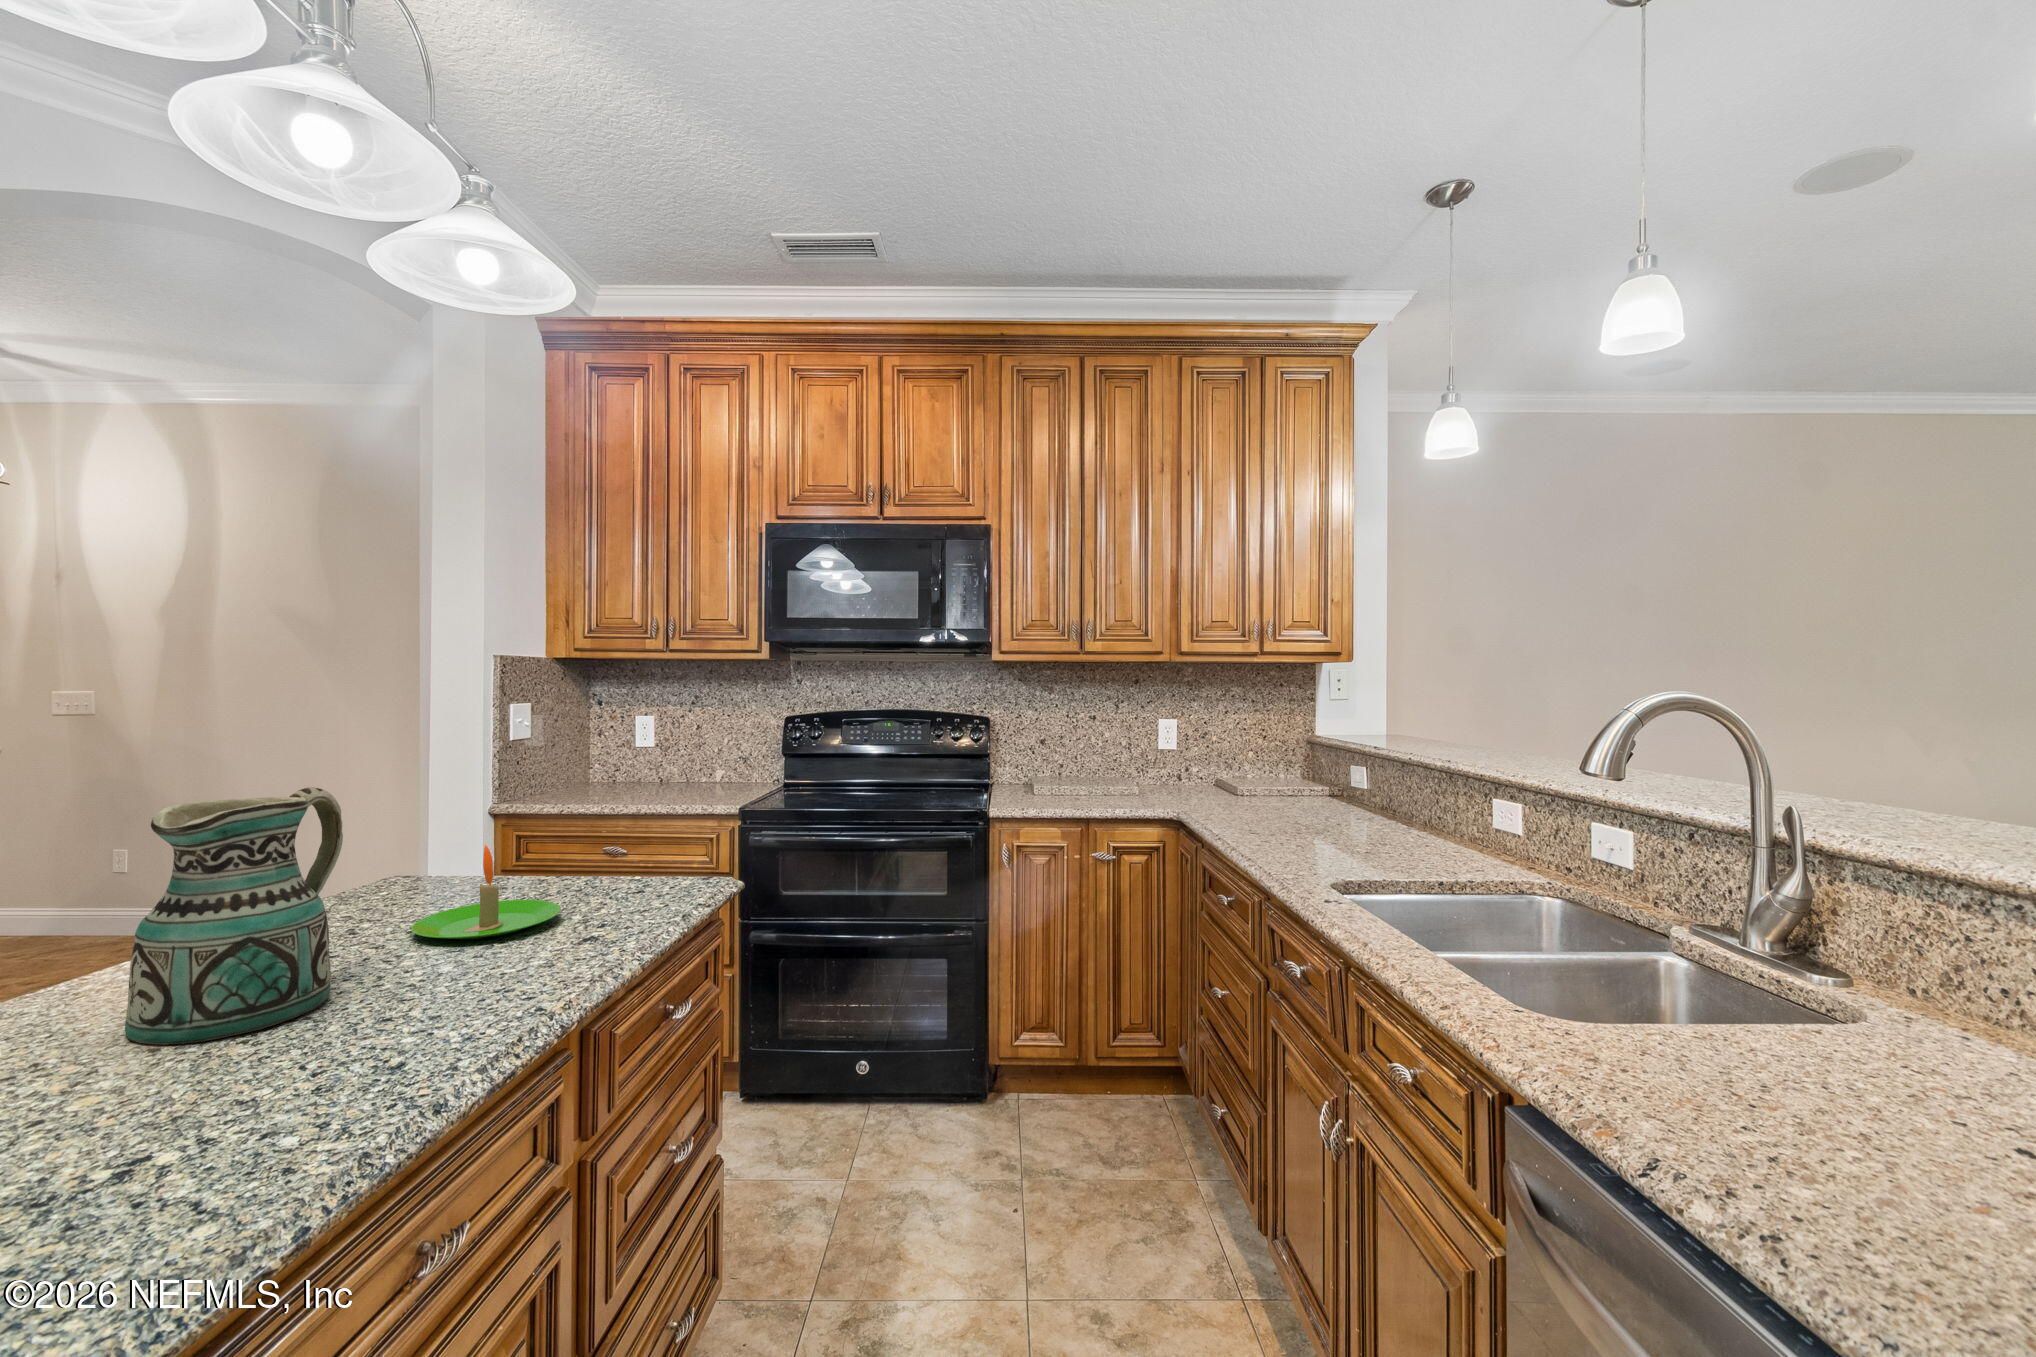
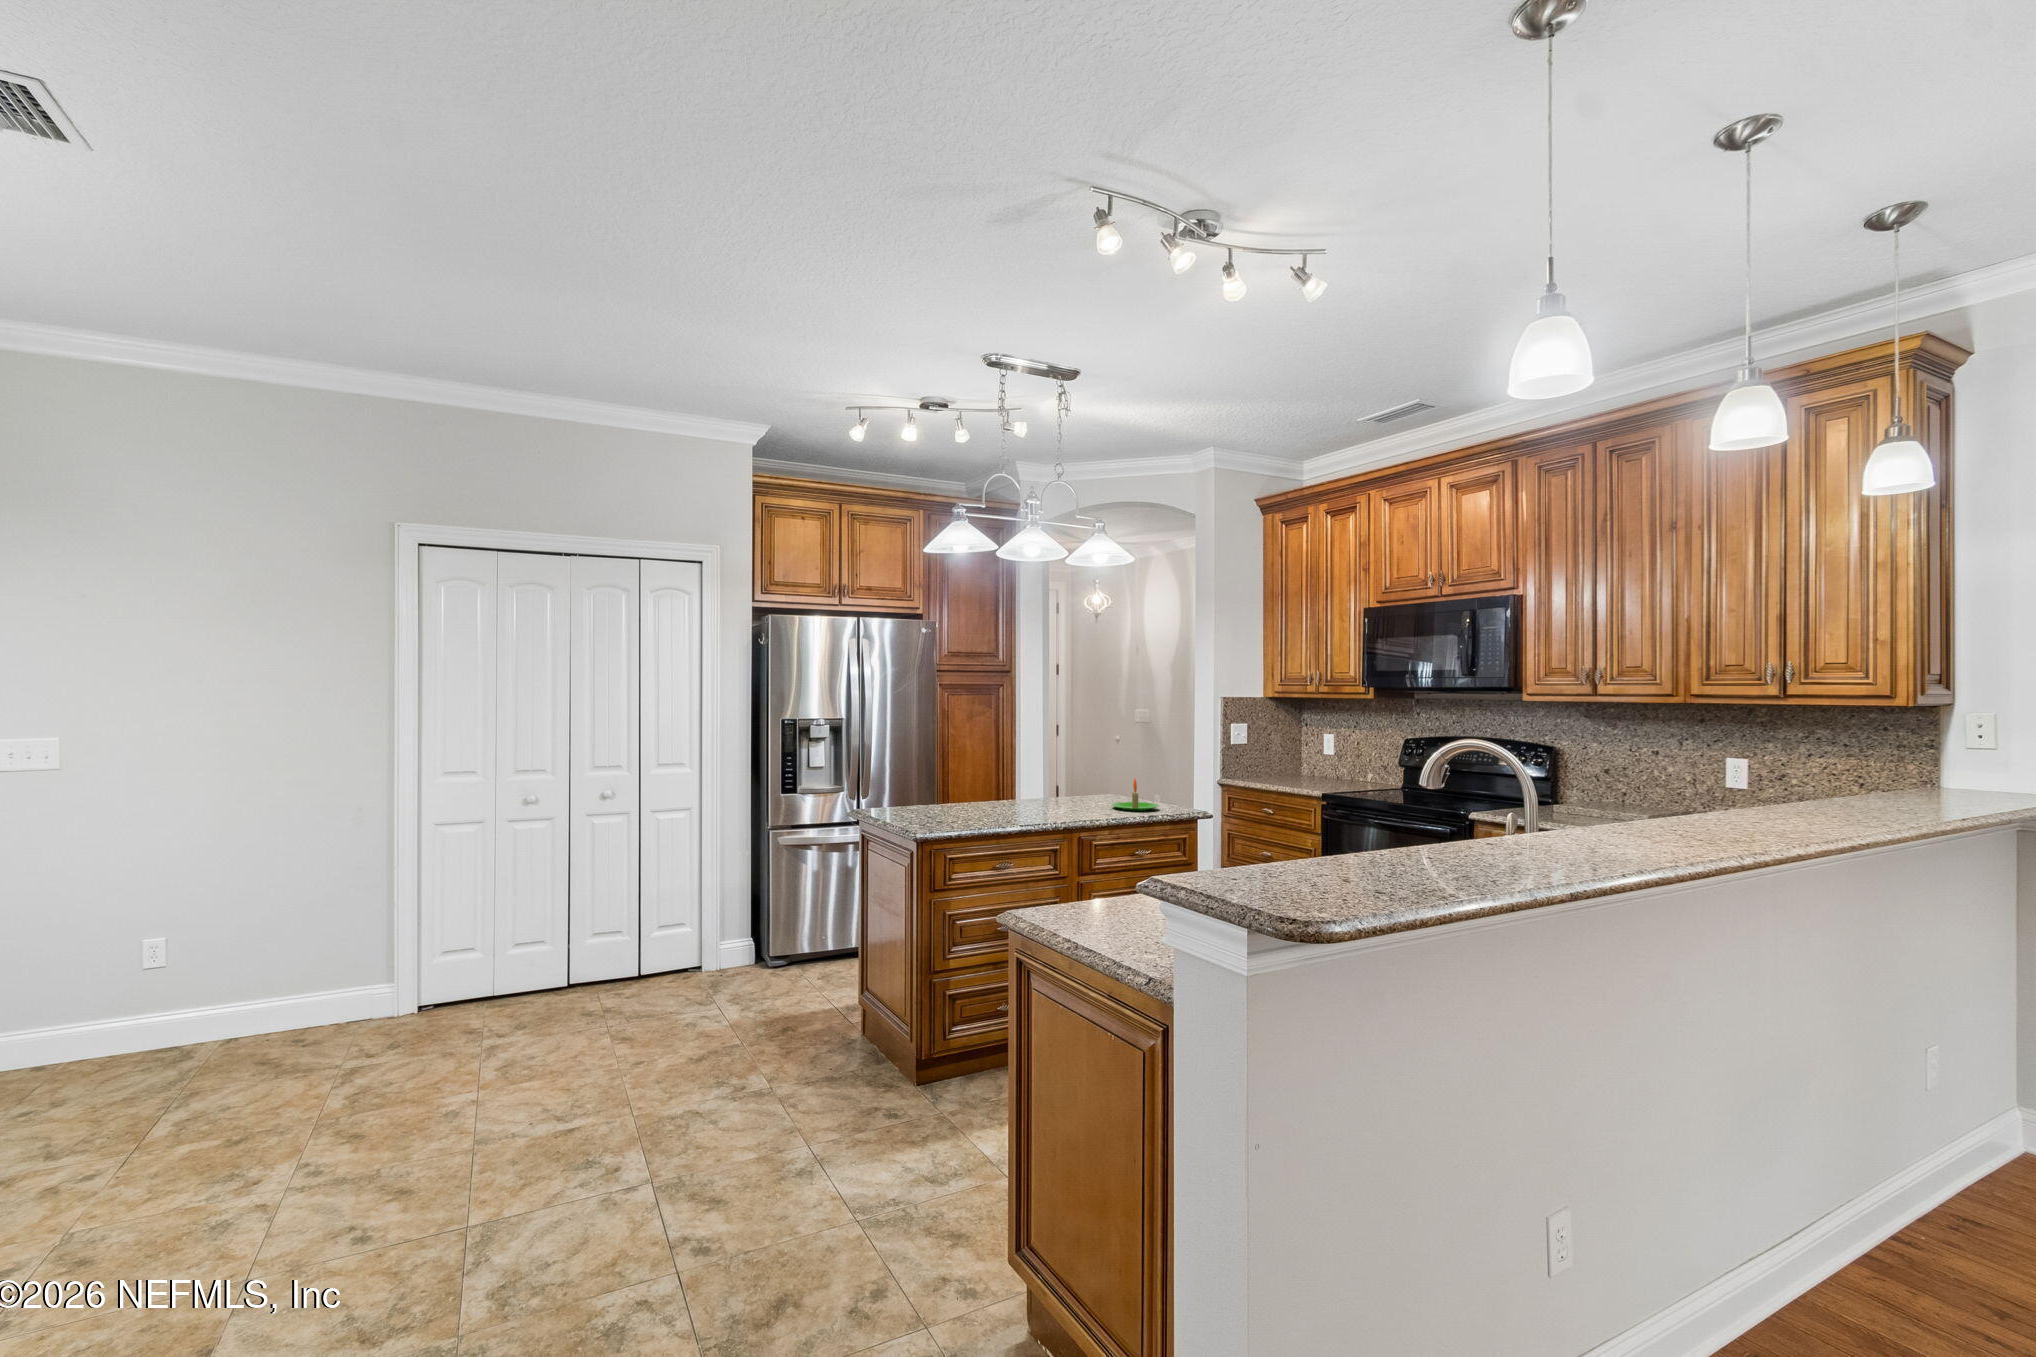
ceramic pitcher: present [125,787,343,1045] -> none [1036,748,1086,813]

